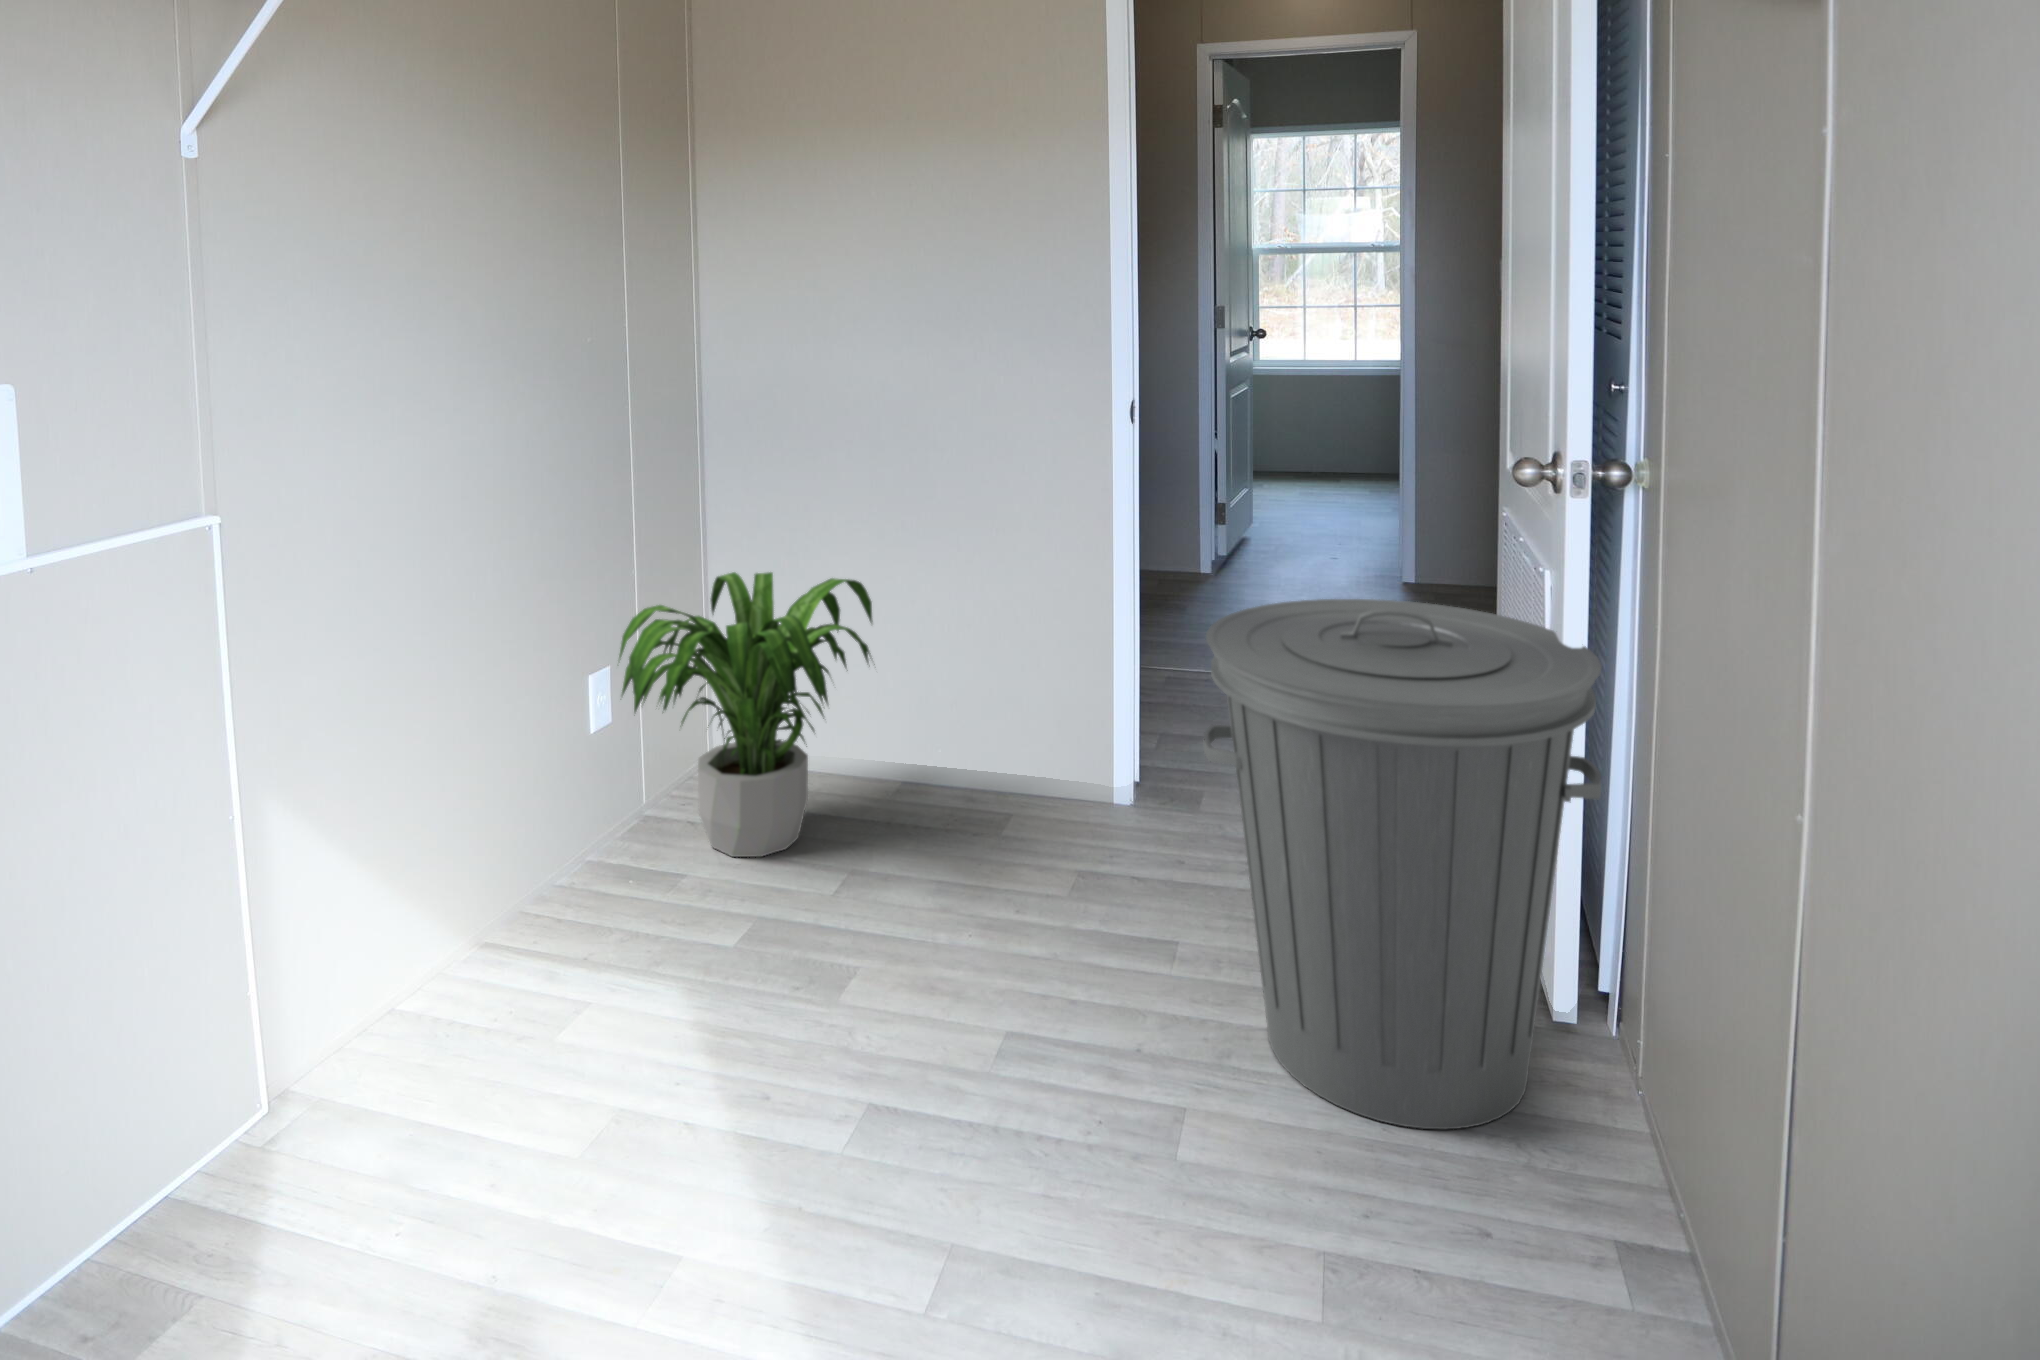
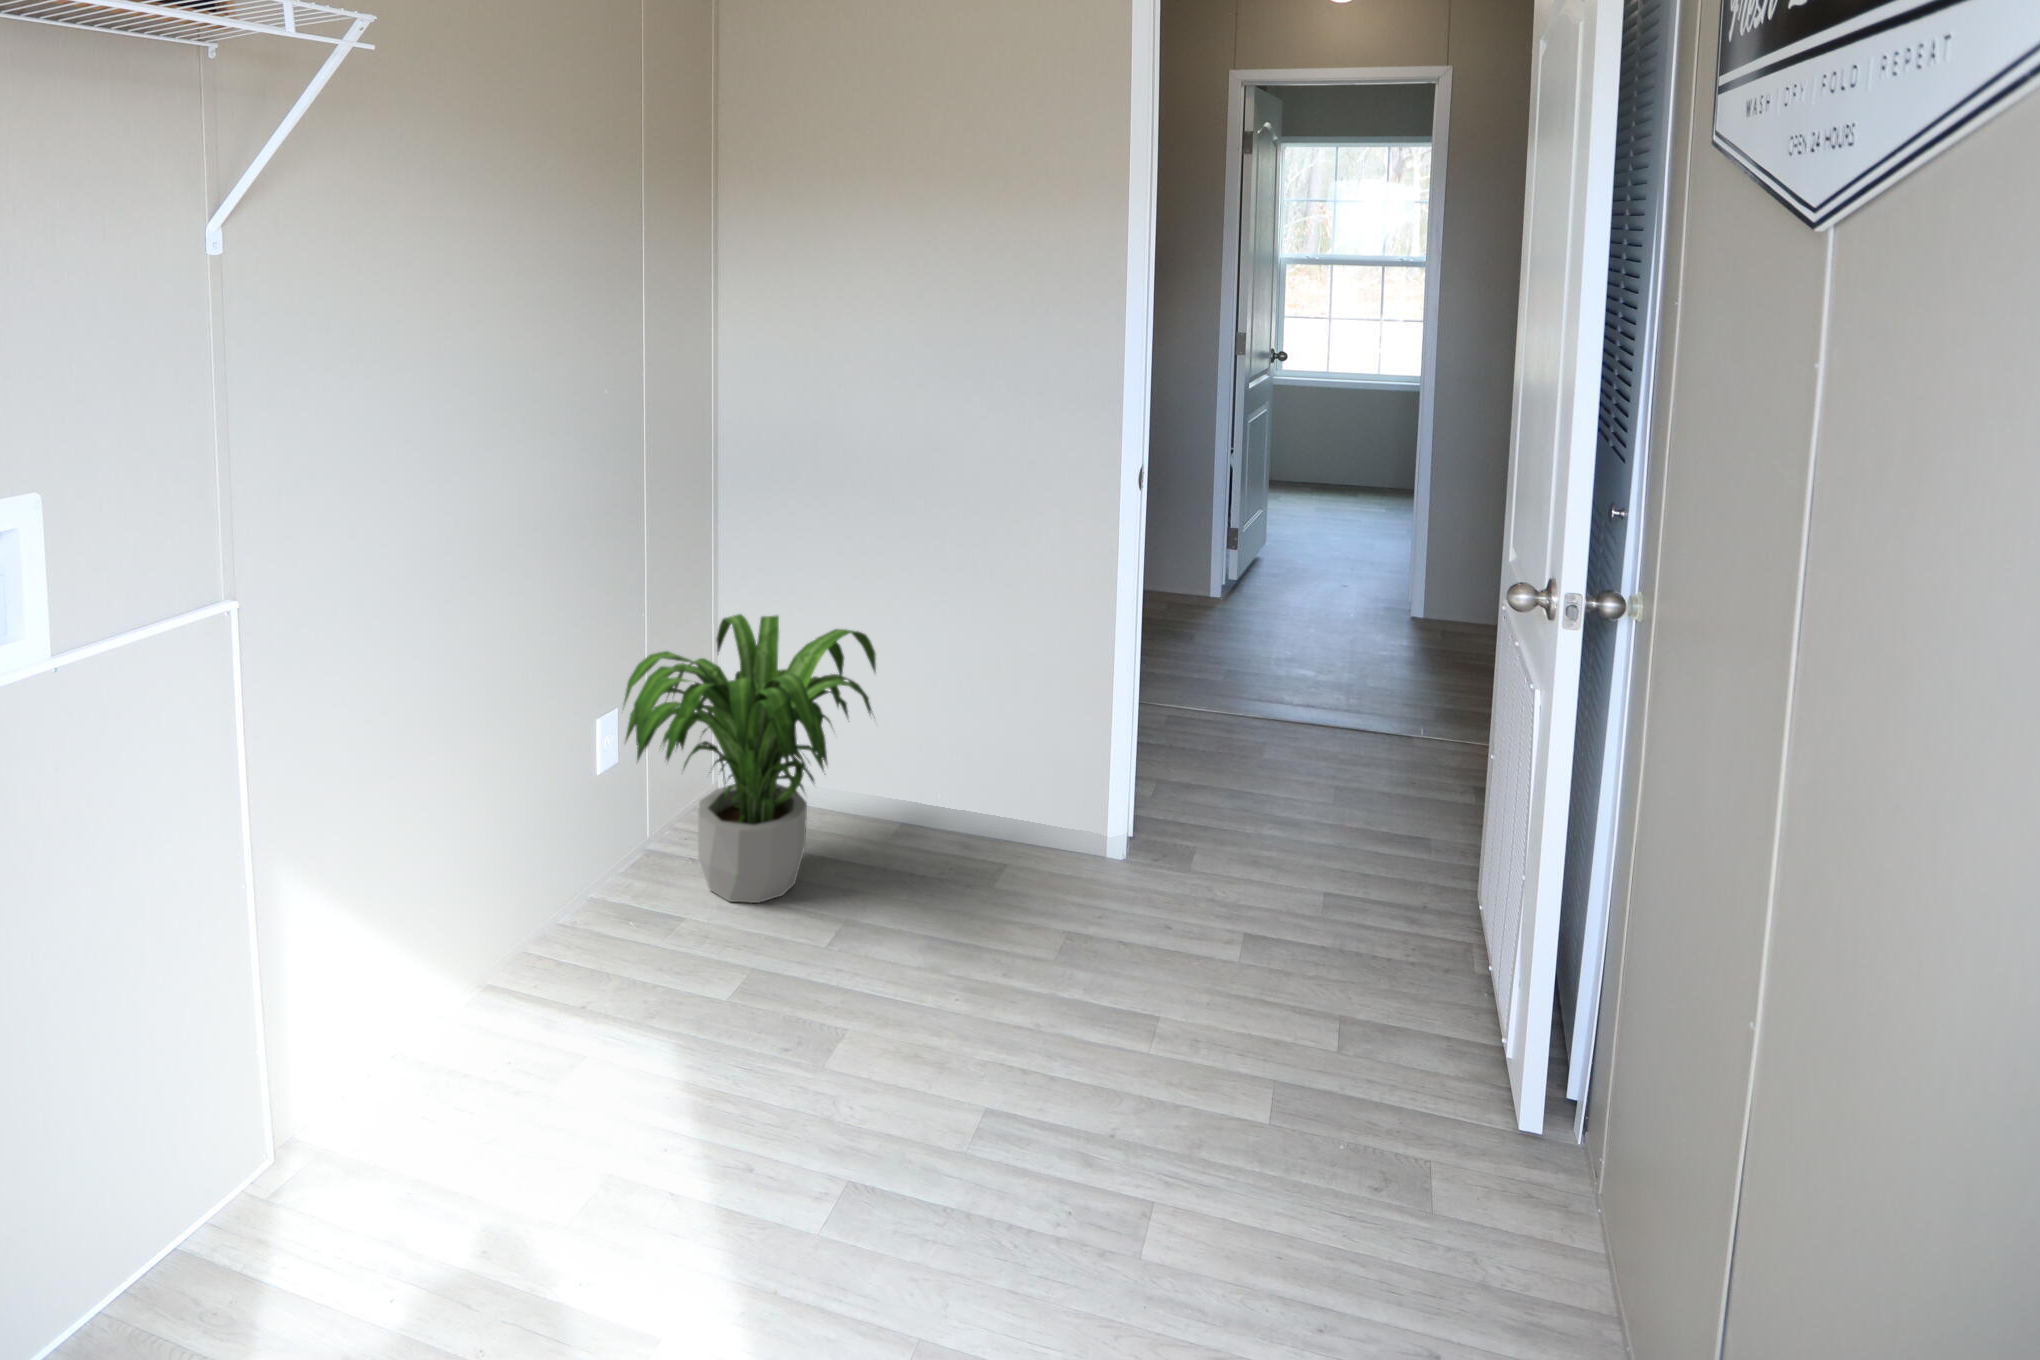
trash can: present [1204,599,1602,1129] -> none [1192,696,1588,1241]

